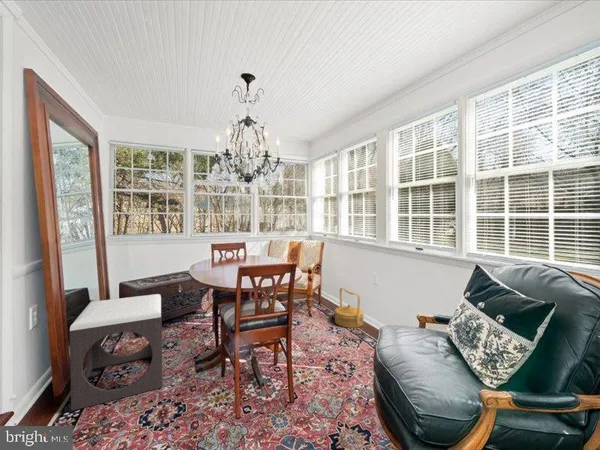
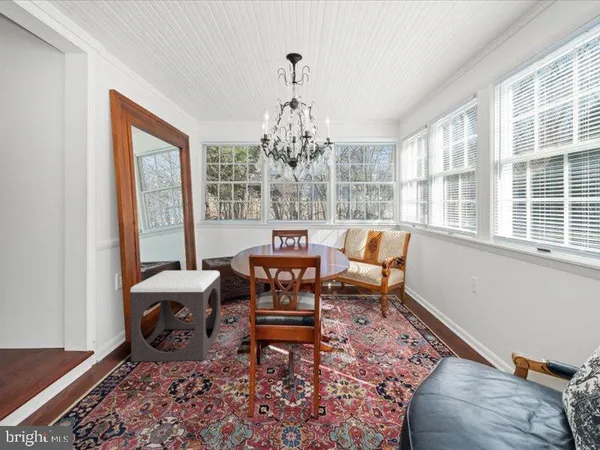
woven basket: present [334,288,364,328] -> none [412,290,454,343]

